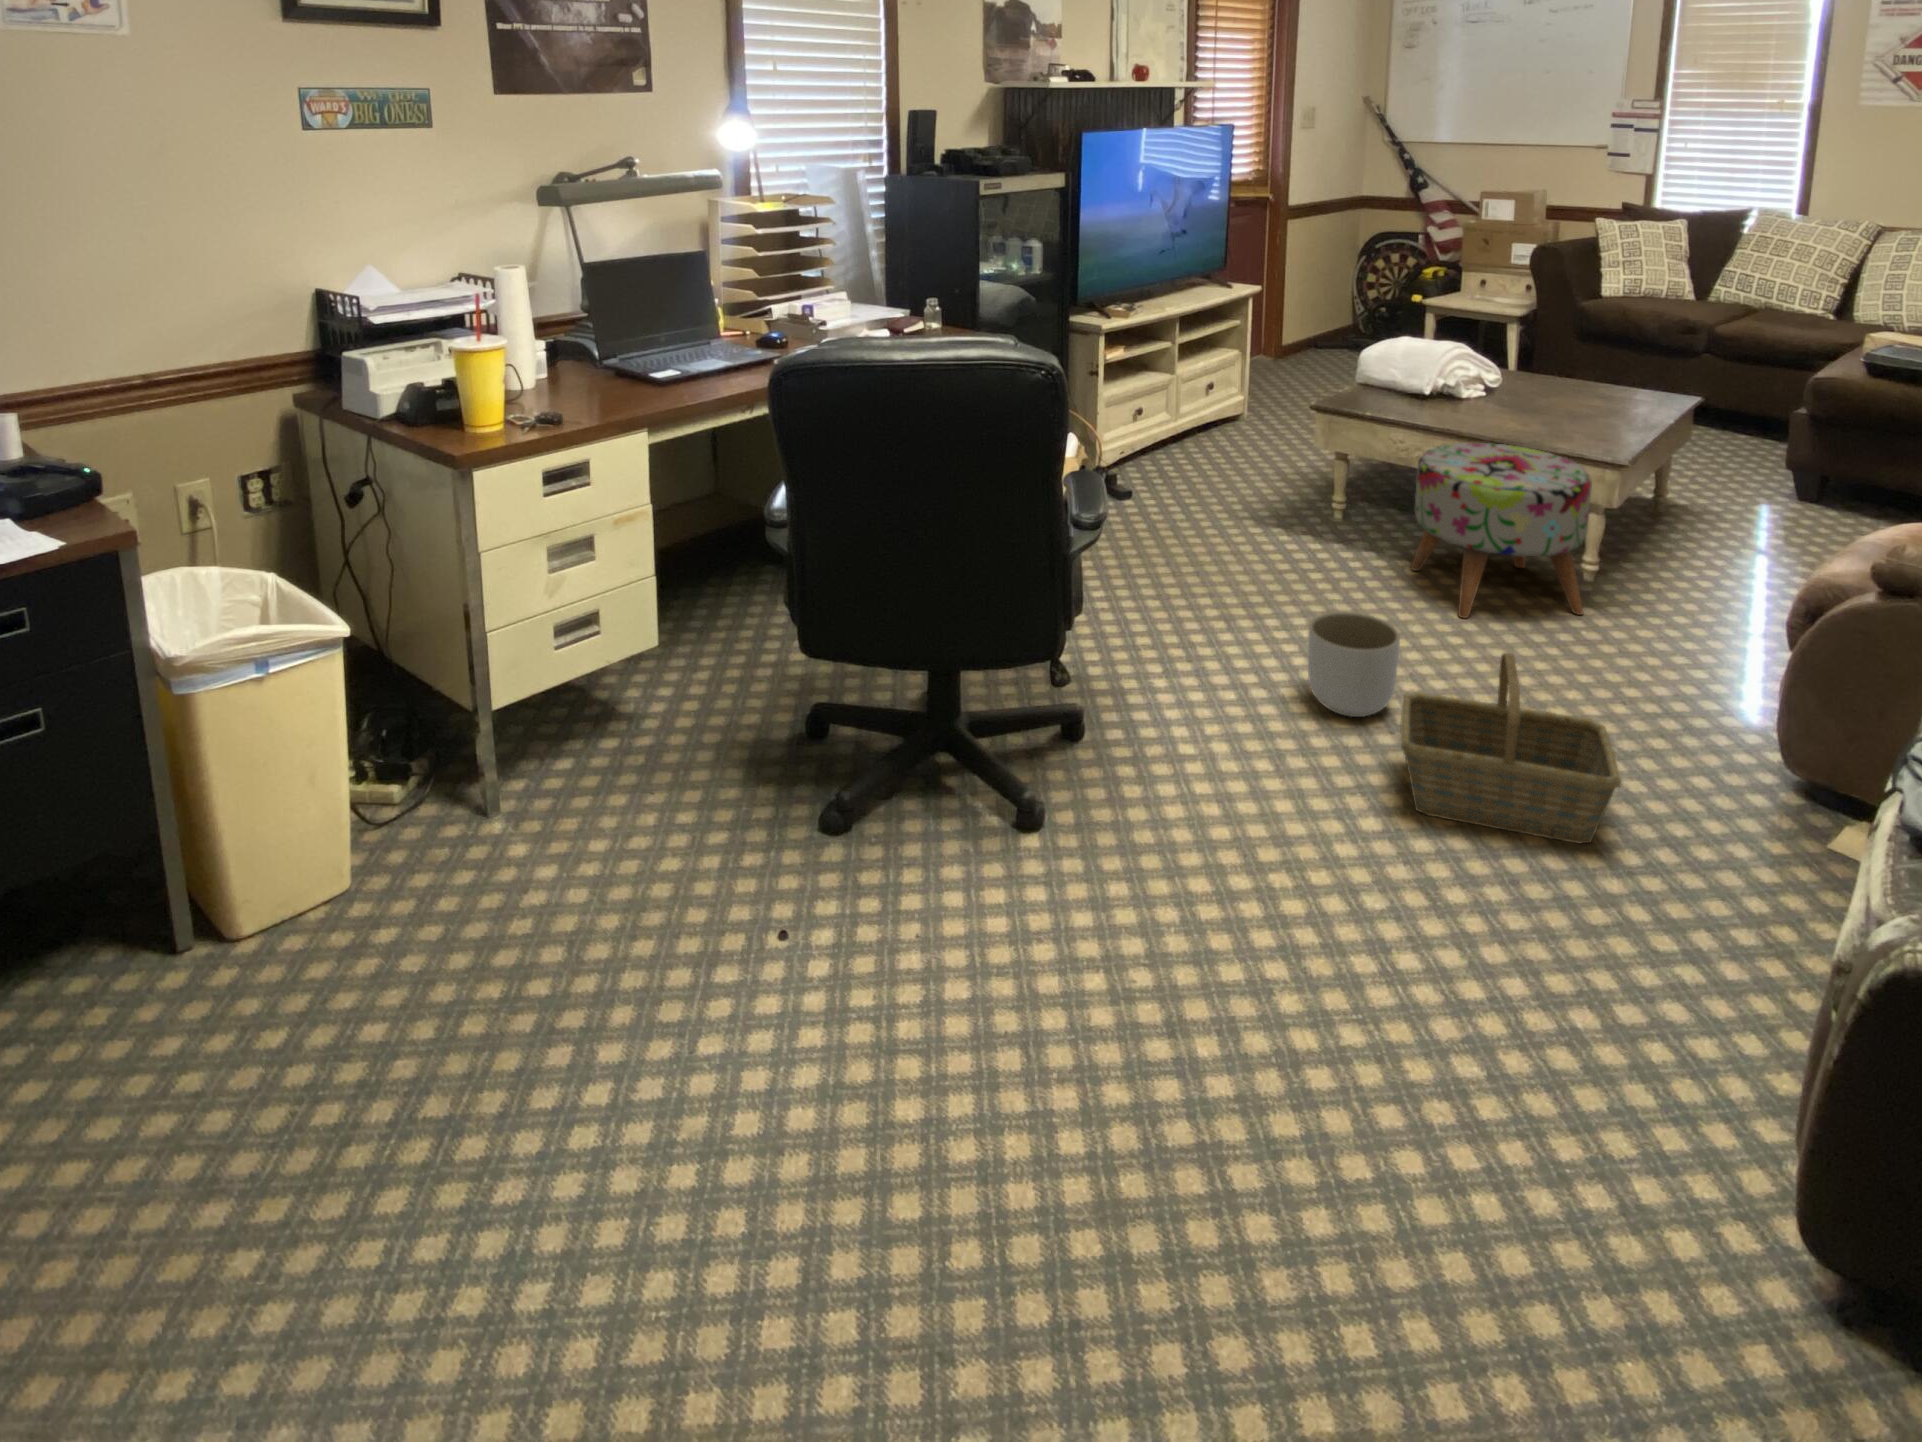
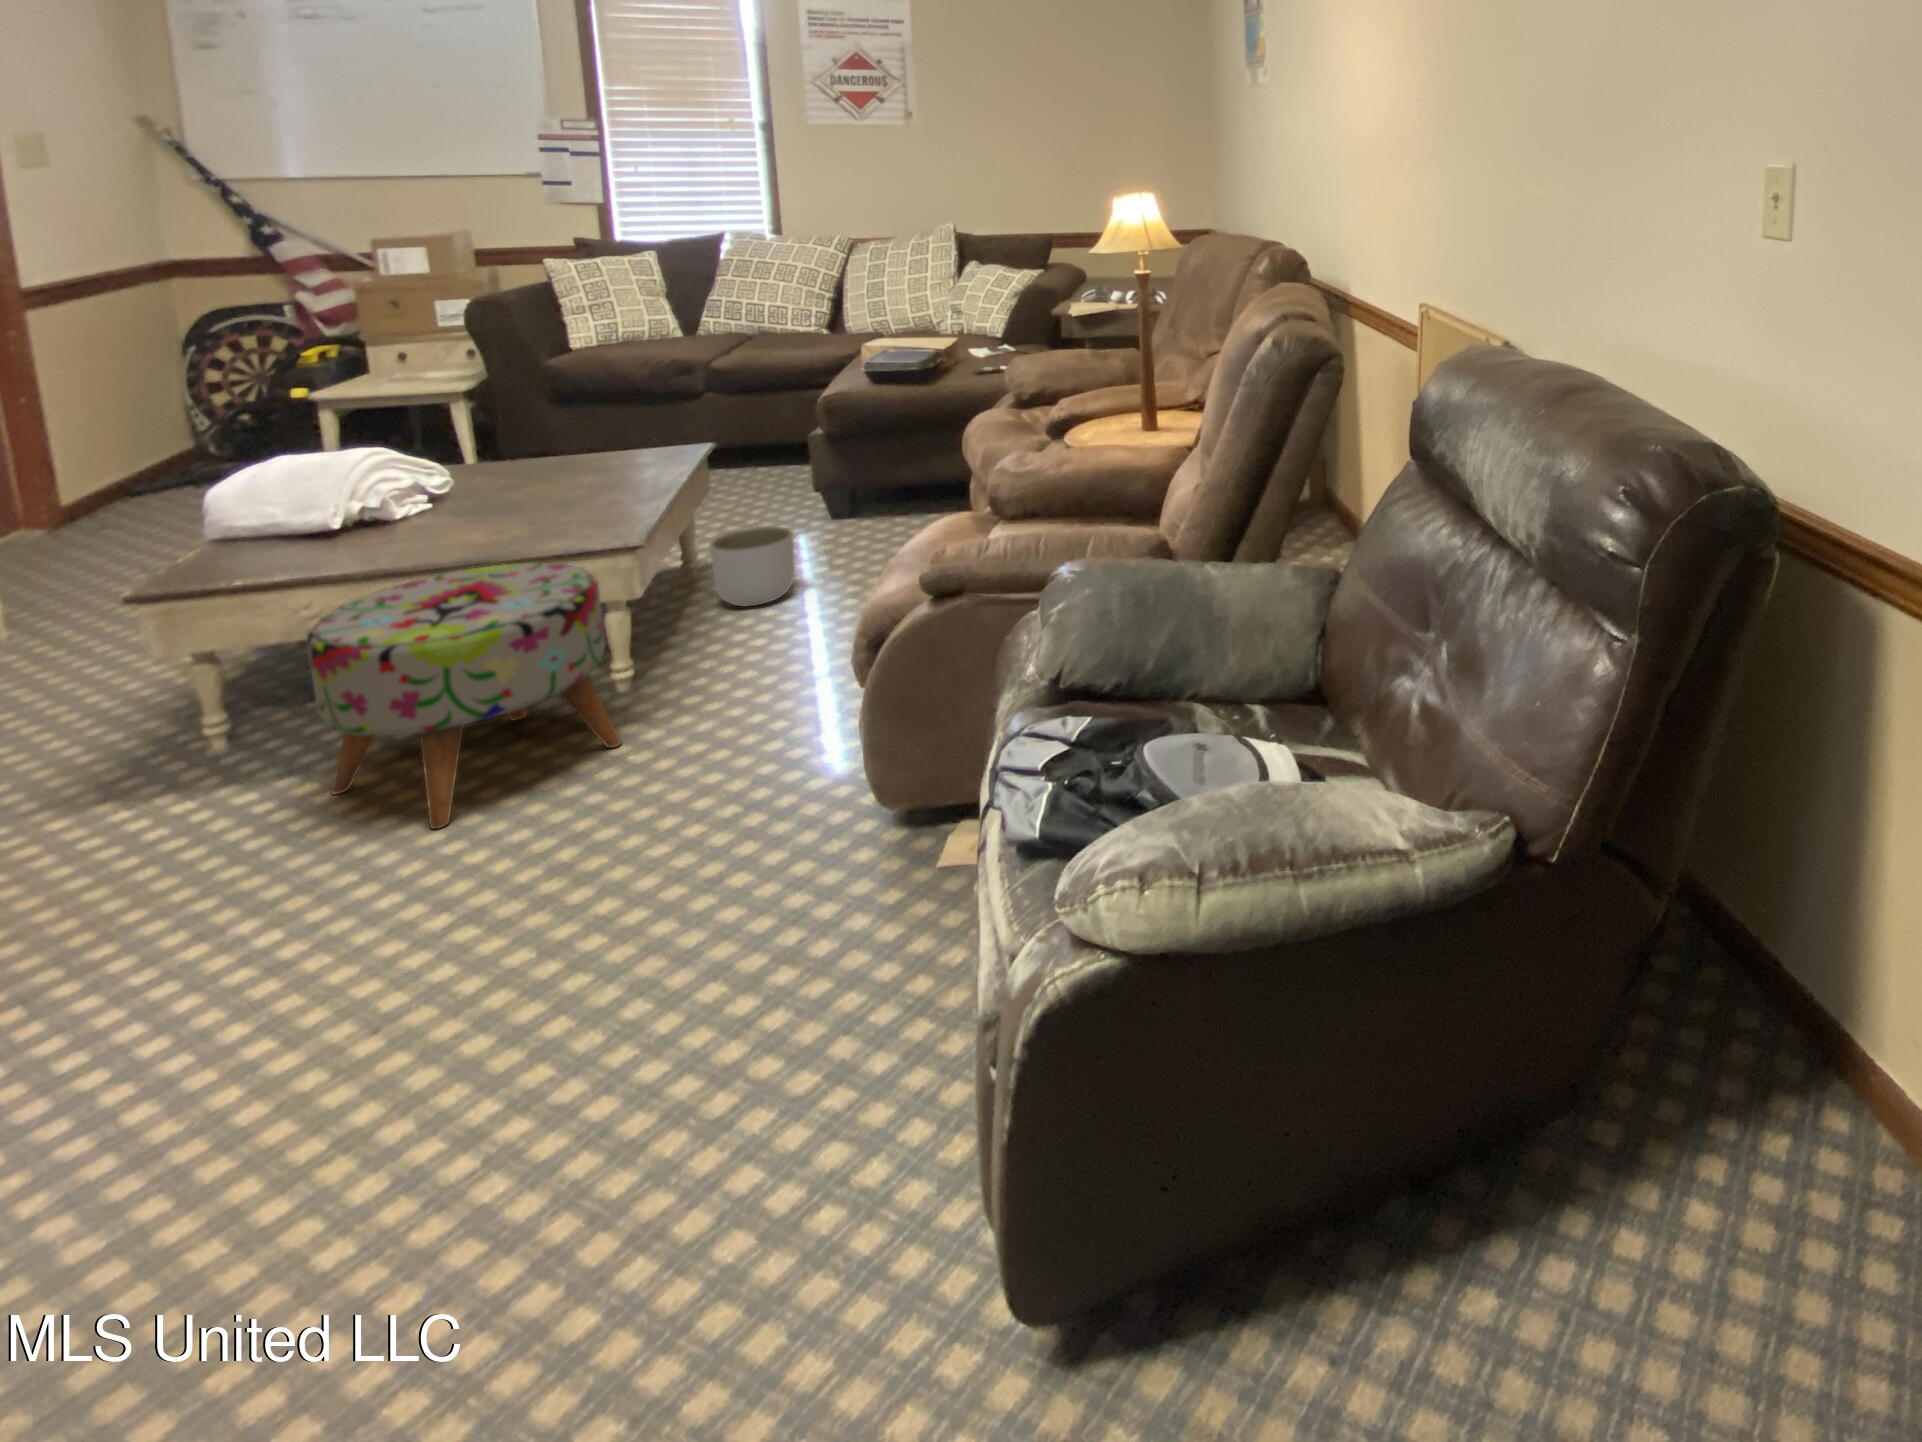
planter: present [1308,612,1400,717] -> present [710,526,795,607]
basket: present [1400,653,1621,843] -> none [346,860,713,1166]

